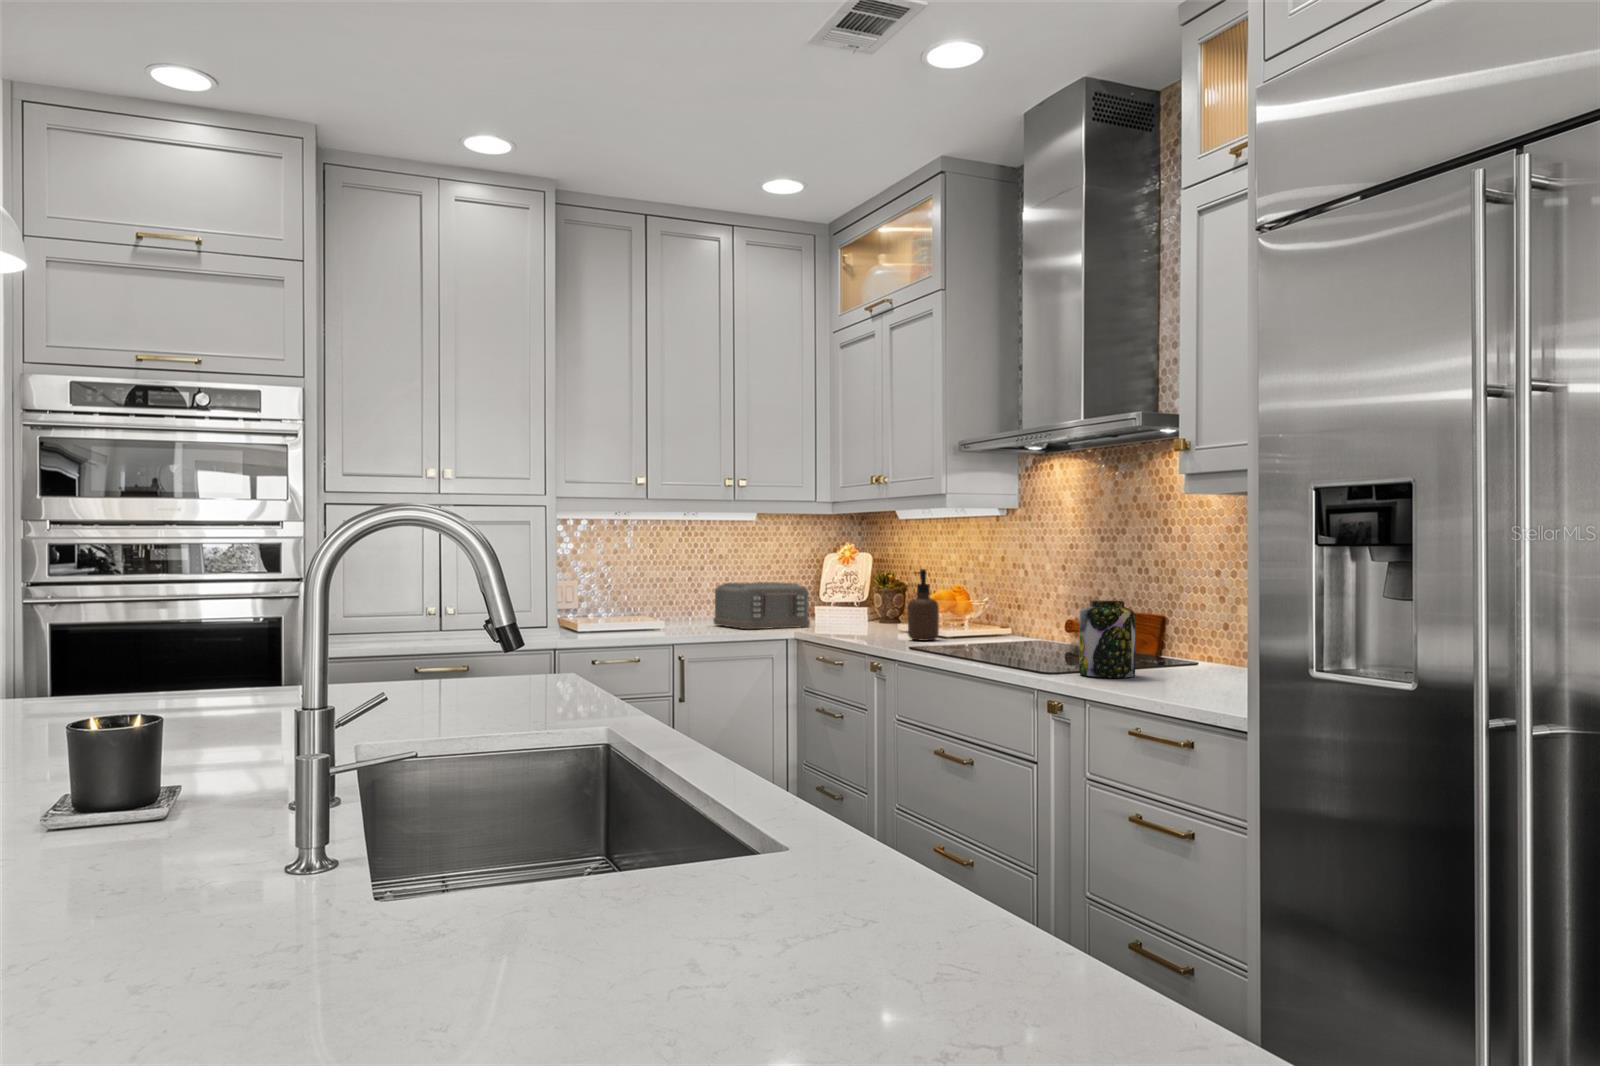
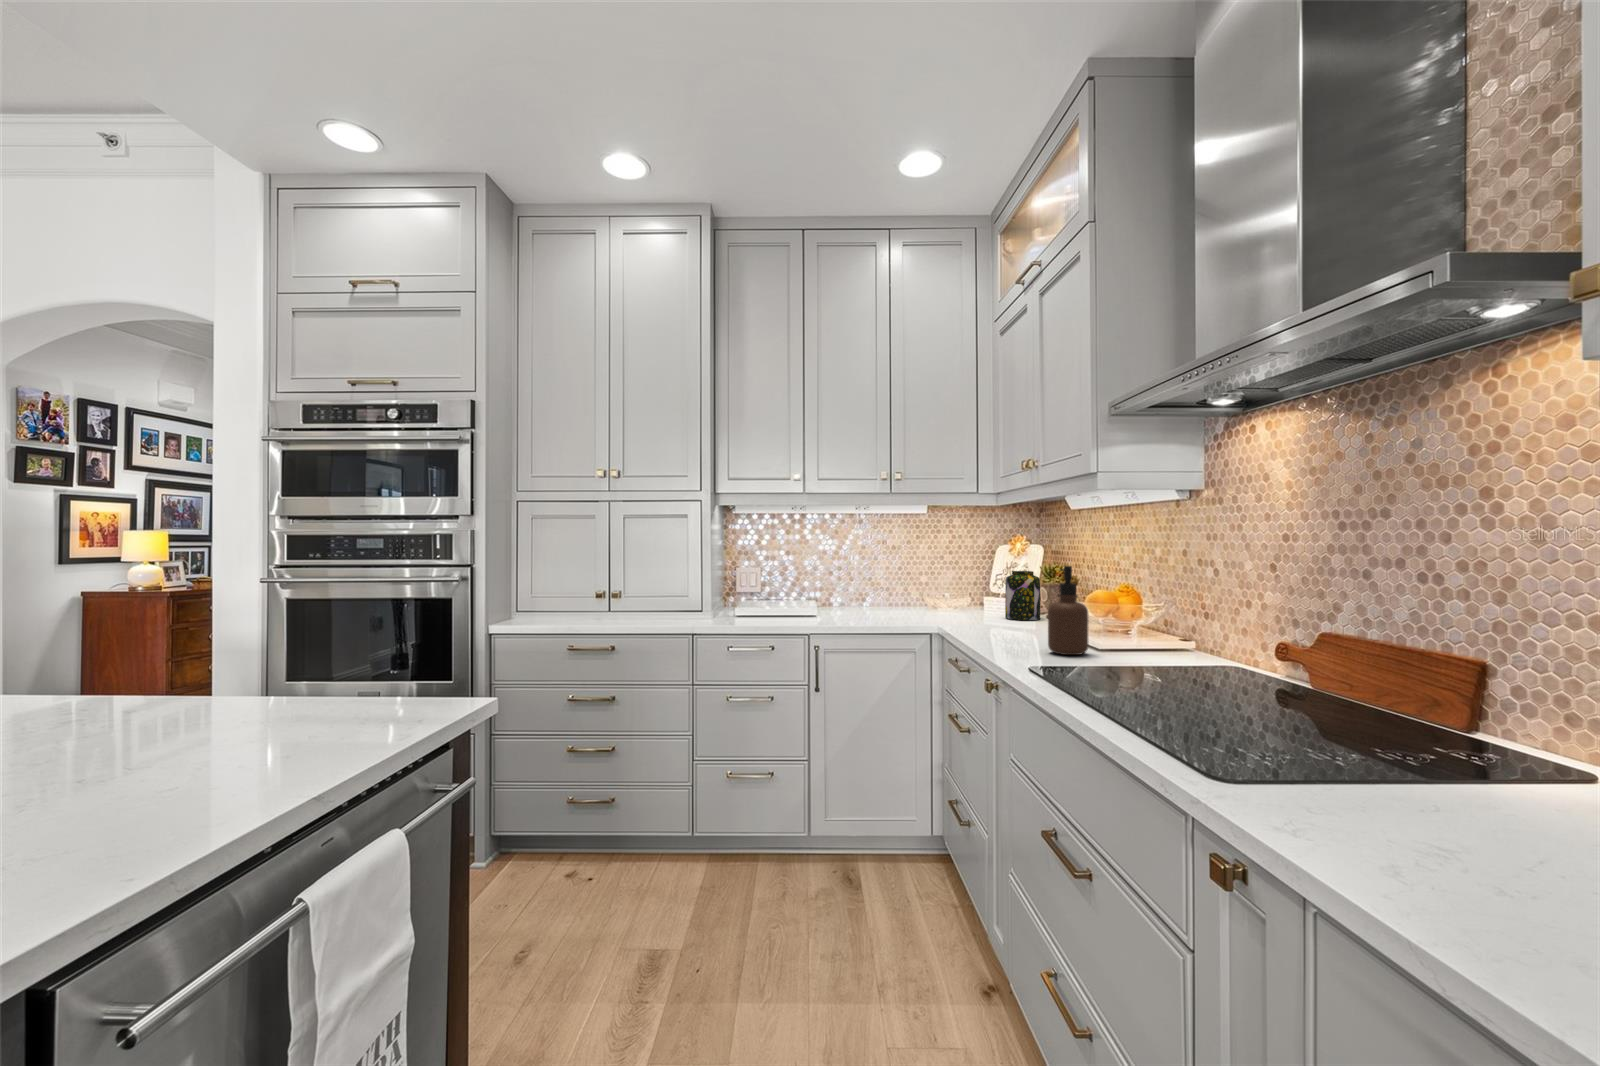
toaster: present [713,582,810,629] -> none [875,573,965,622]
jar: present [1079,600,1135,678] -> present [1005,571,1040,620]

